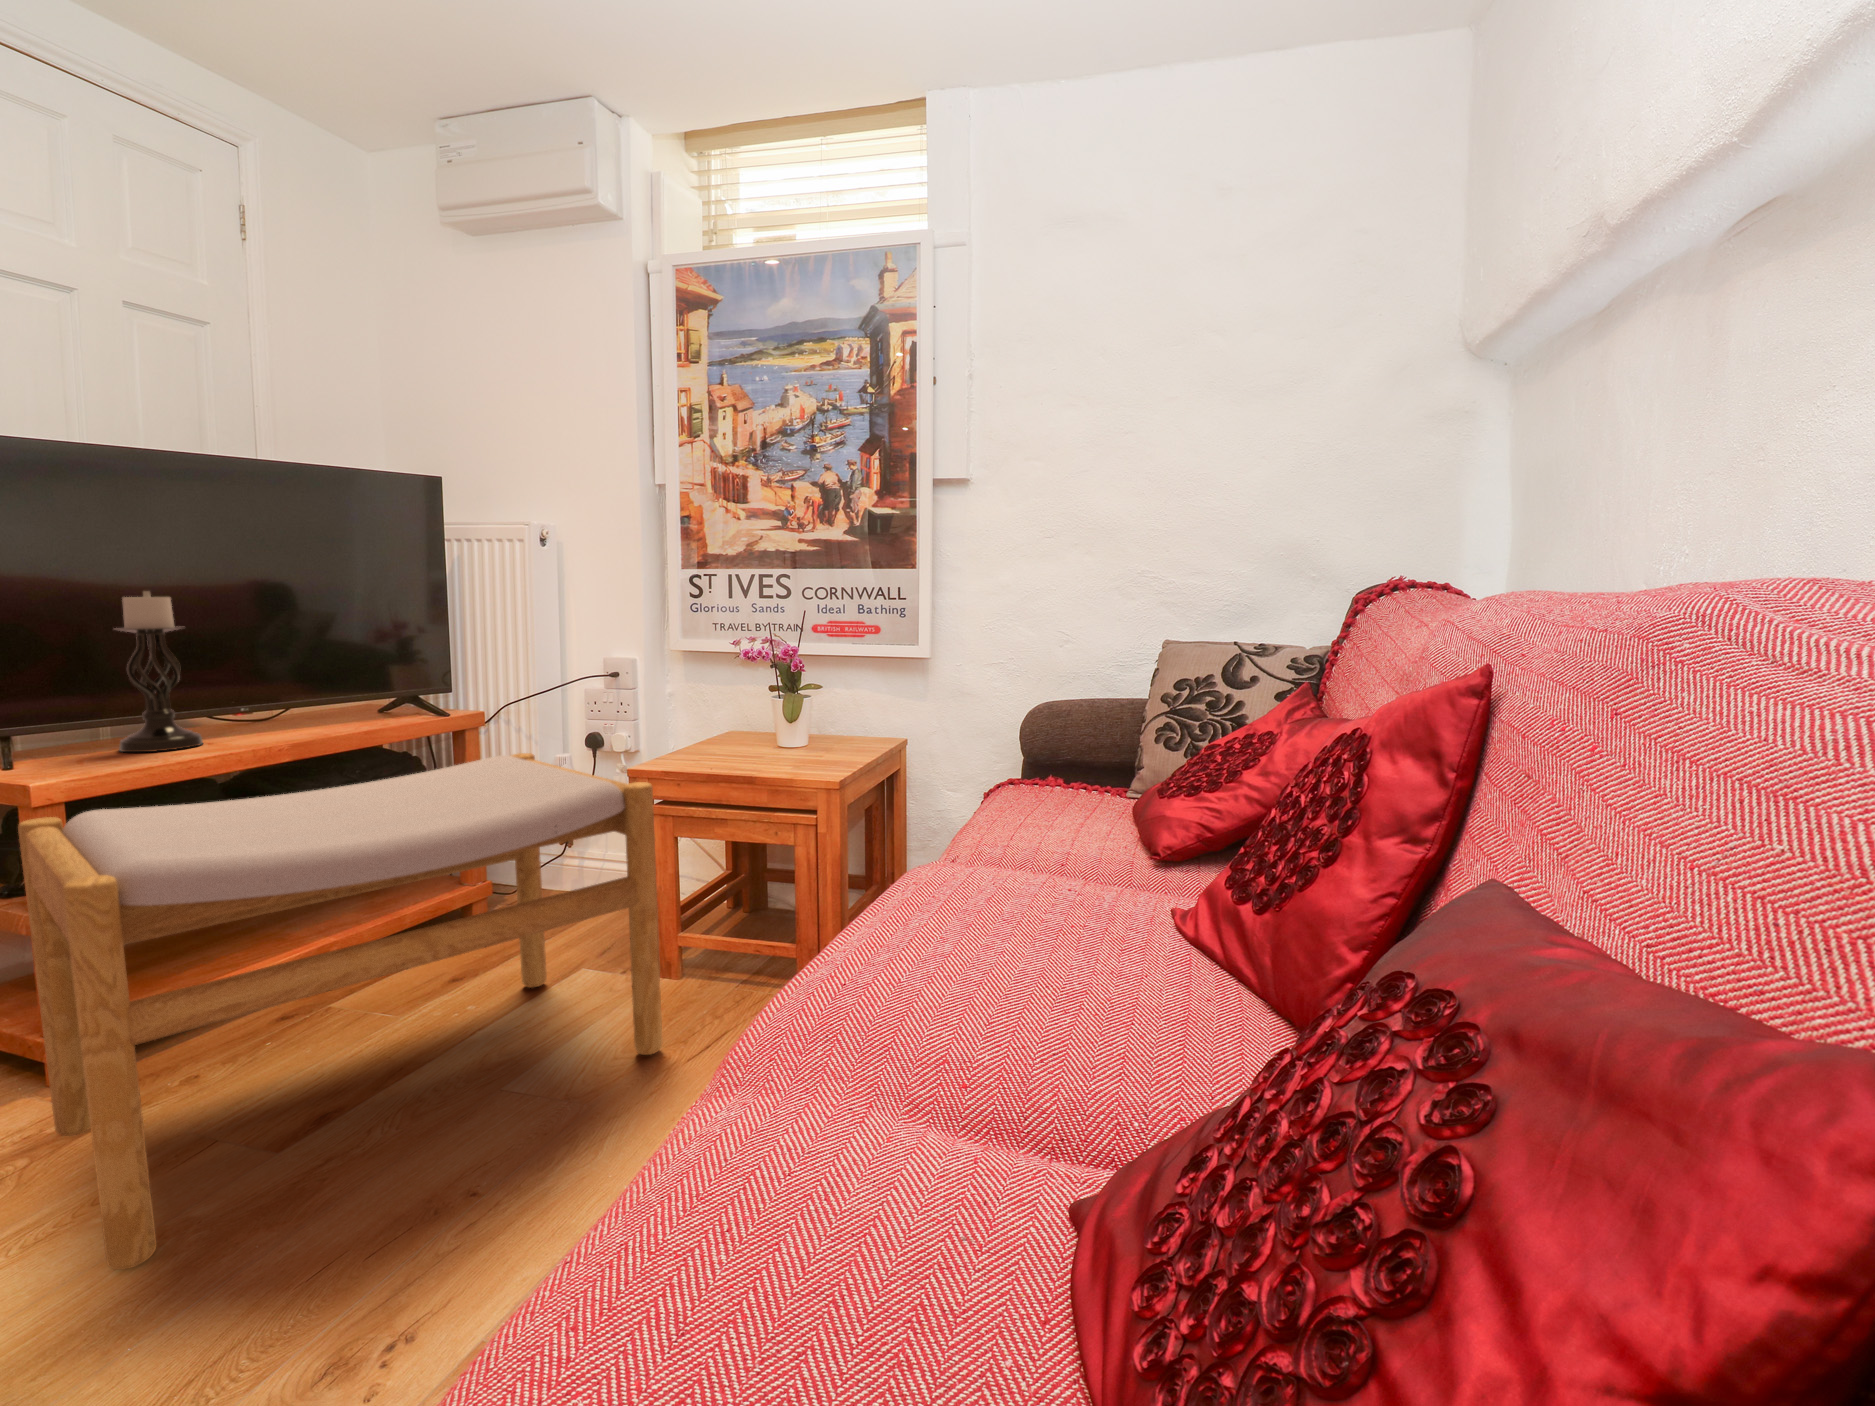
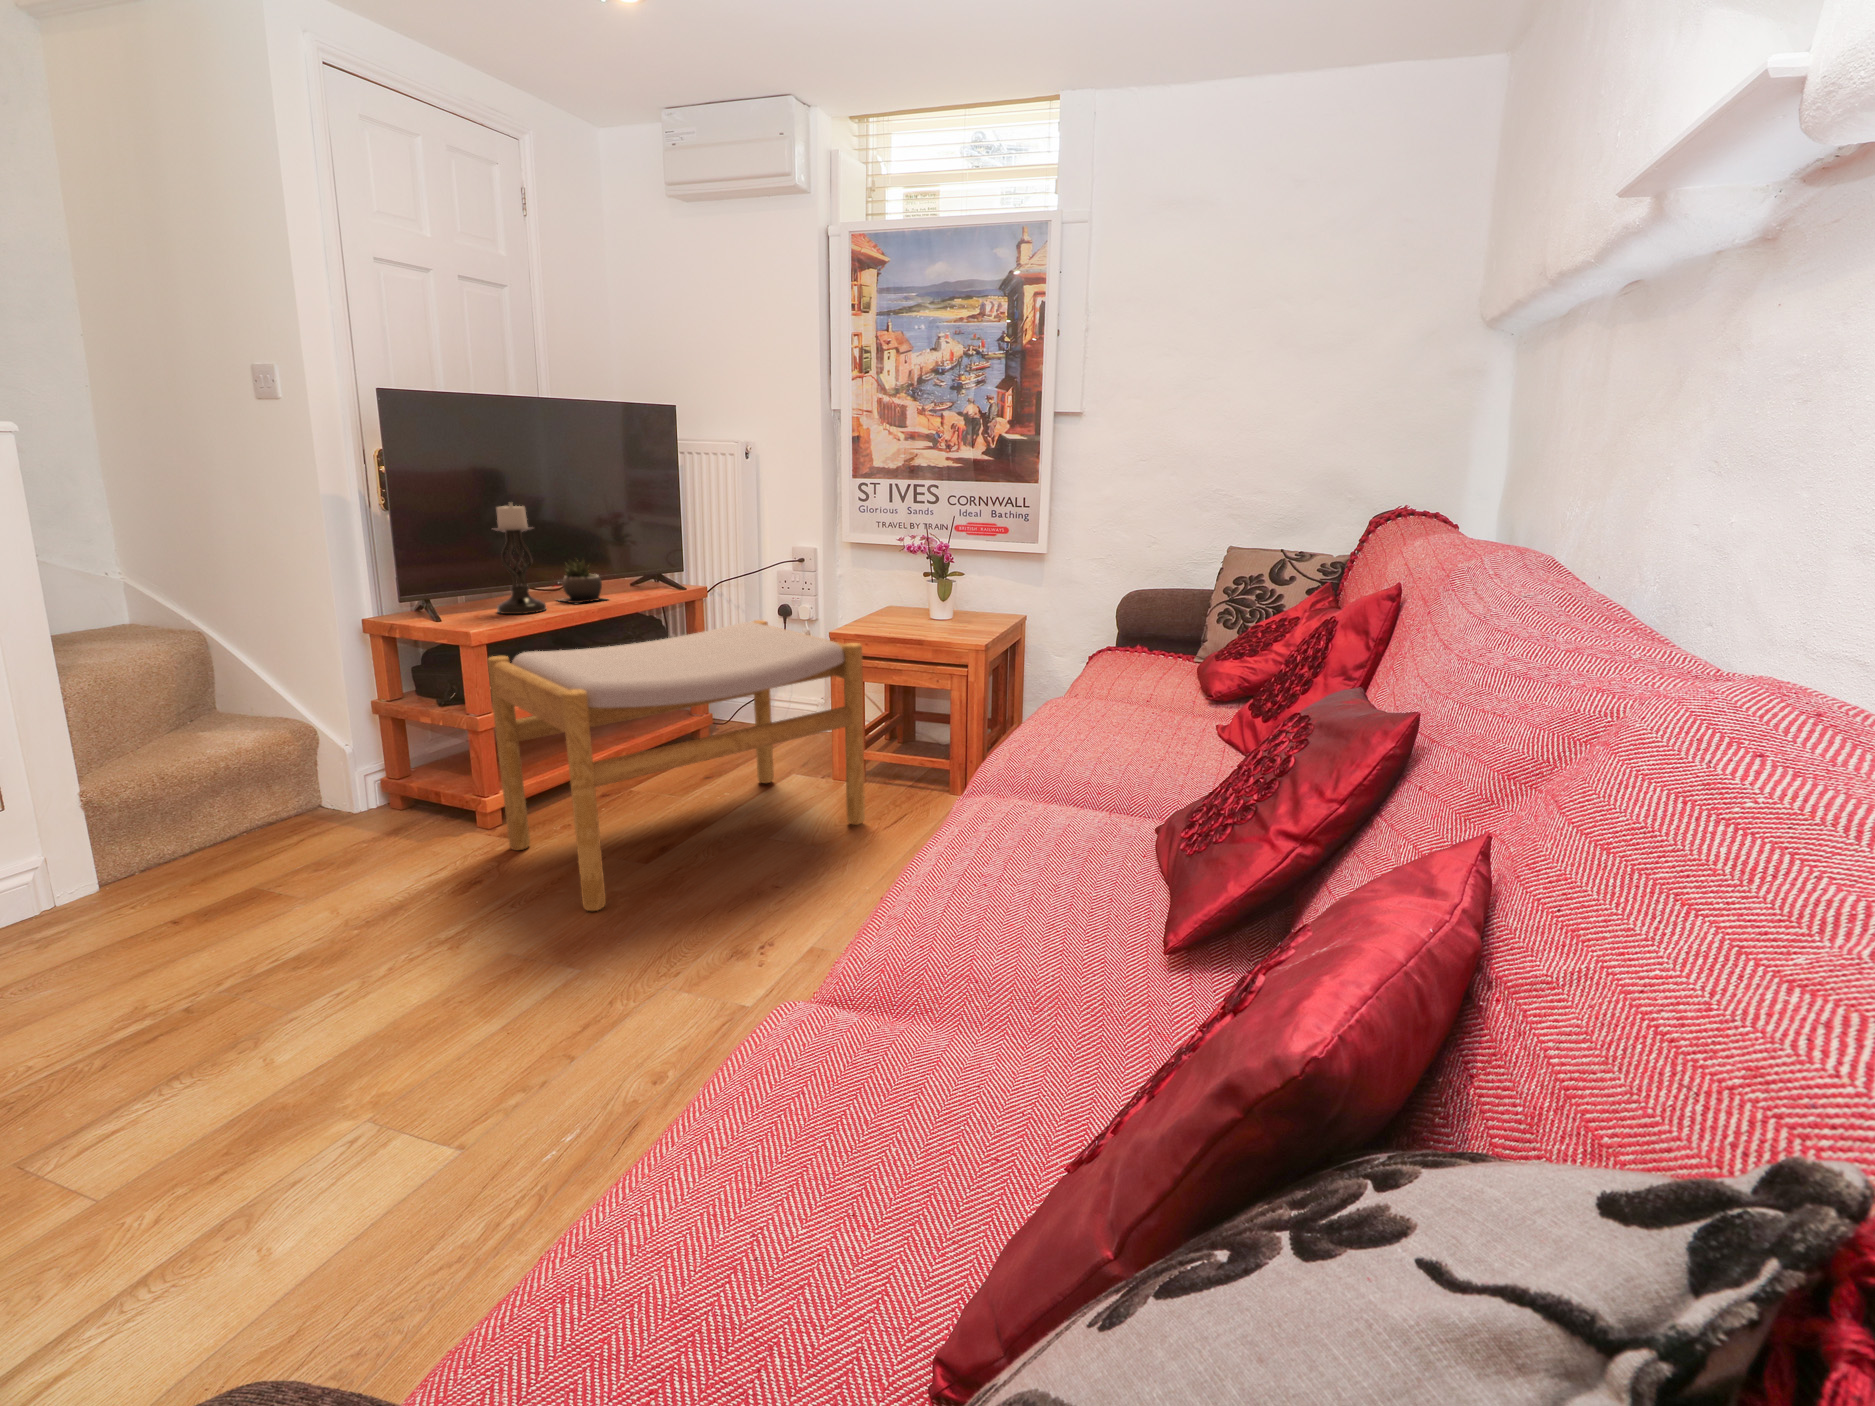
succulent plant: none [233,671,318,735] -> present [559,559,605,603]

